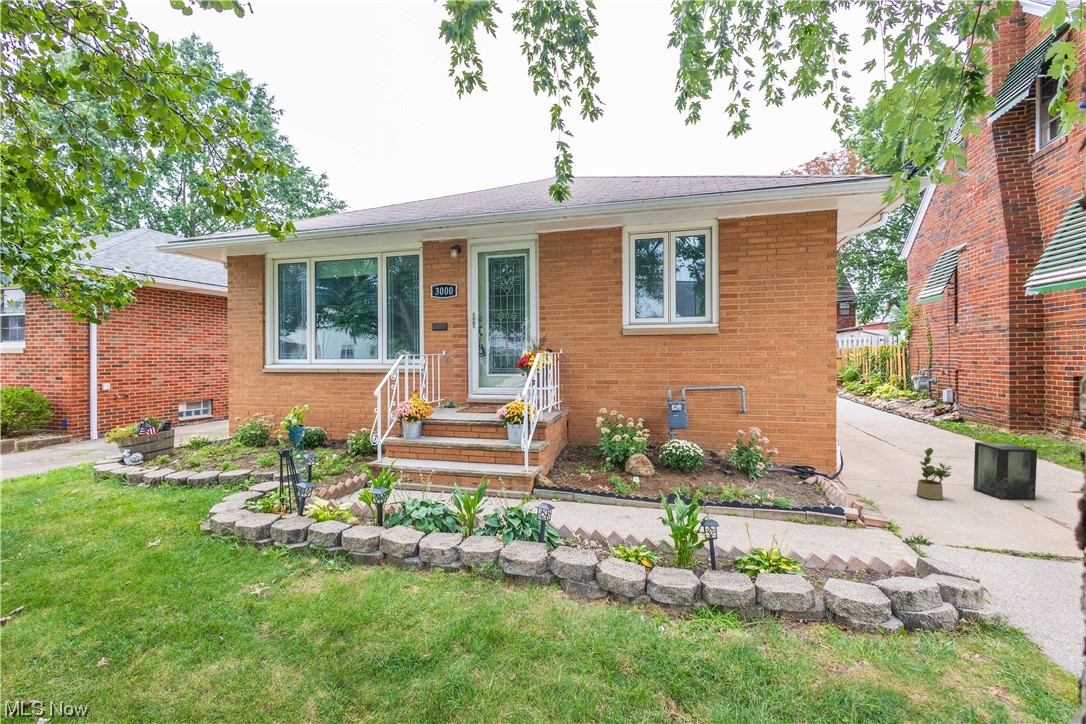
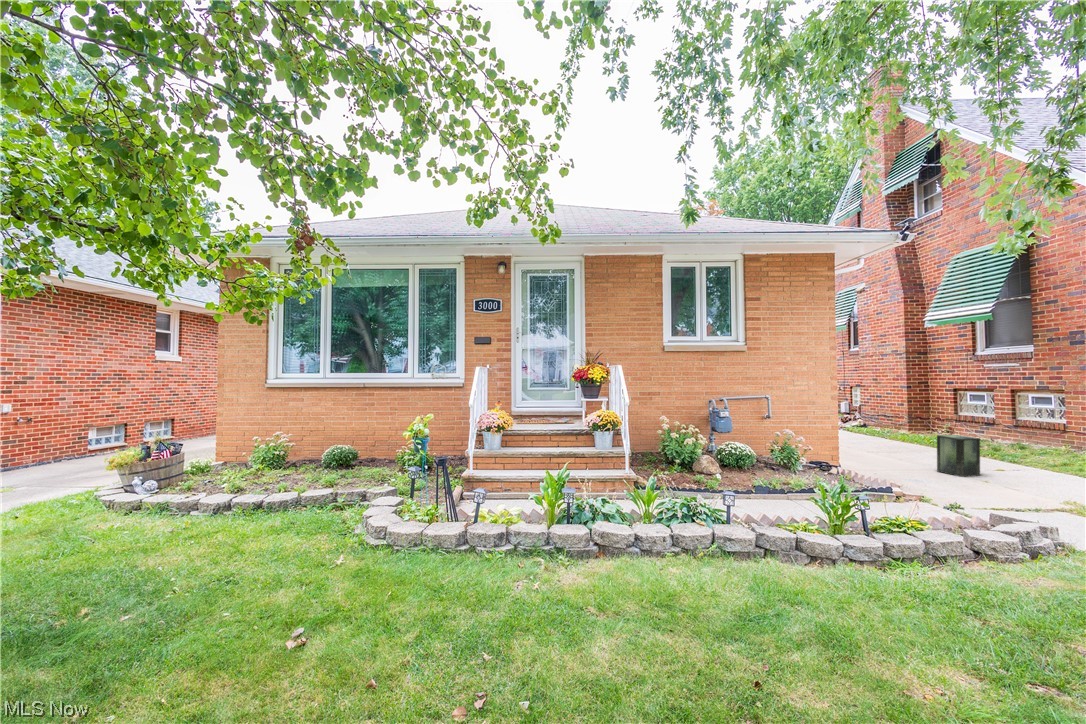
potted plant: present [917,448,951,499] -> none [907,440,934,479]

